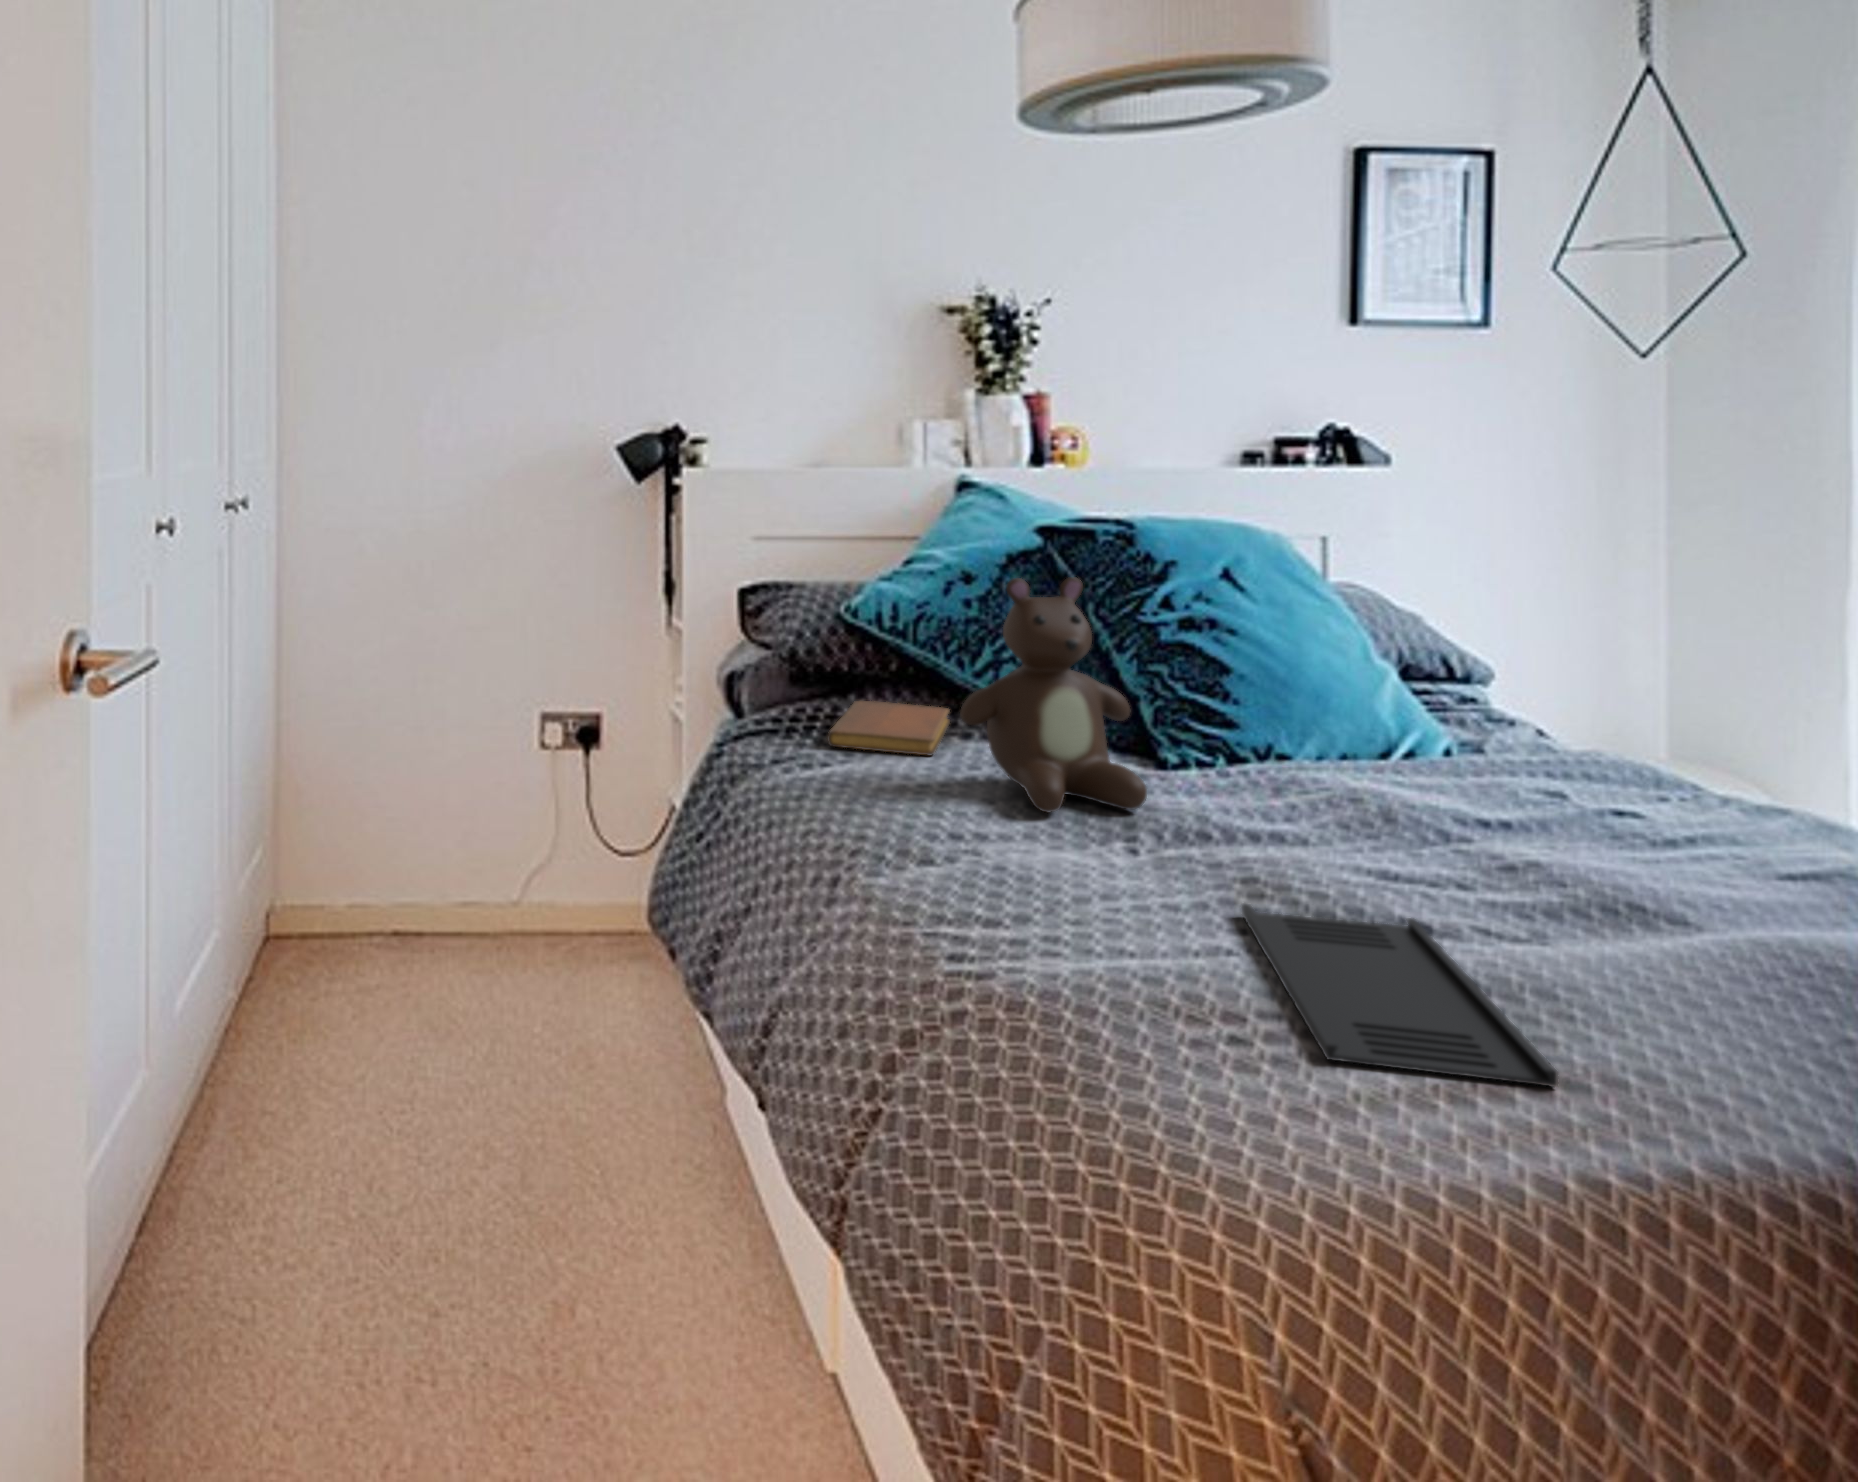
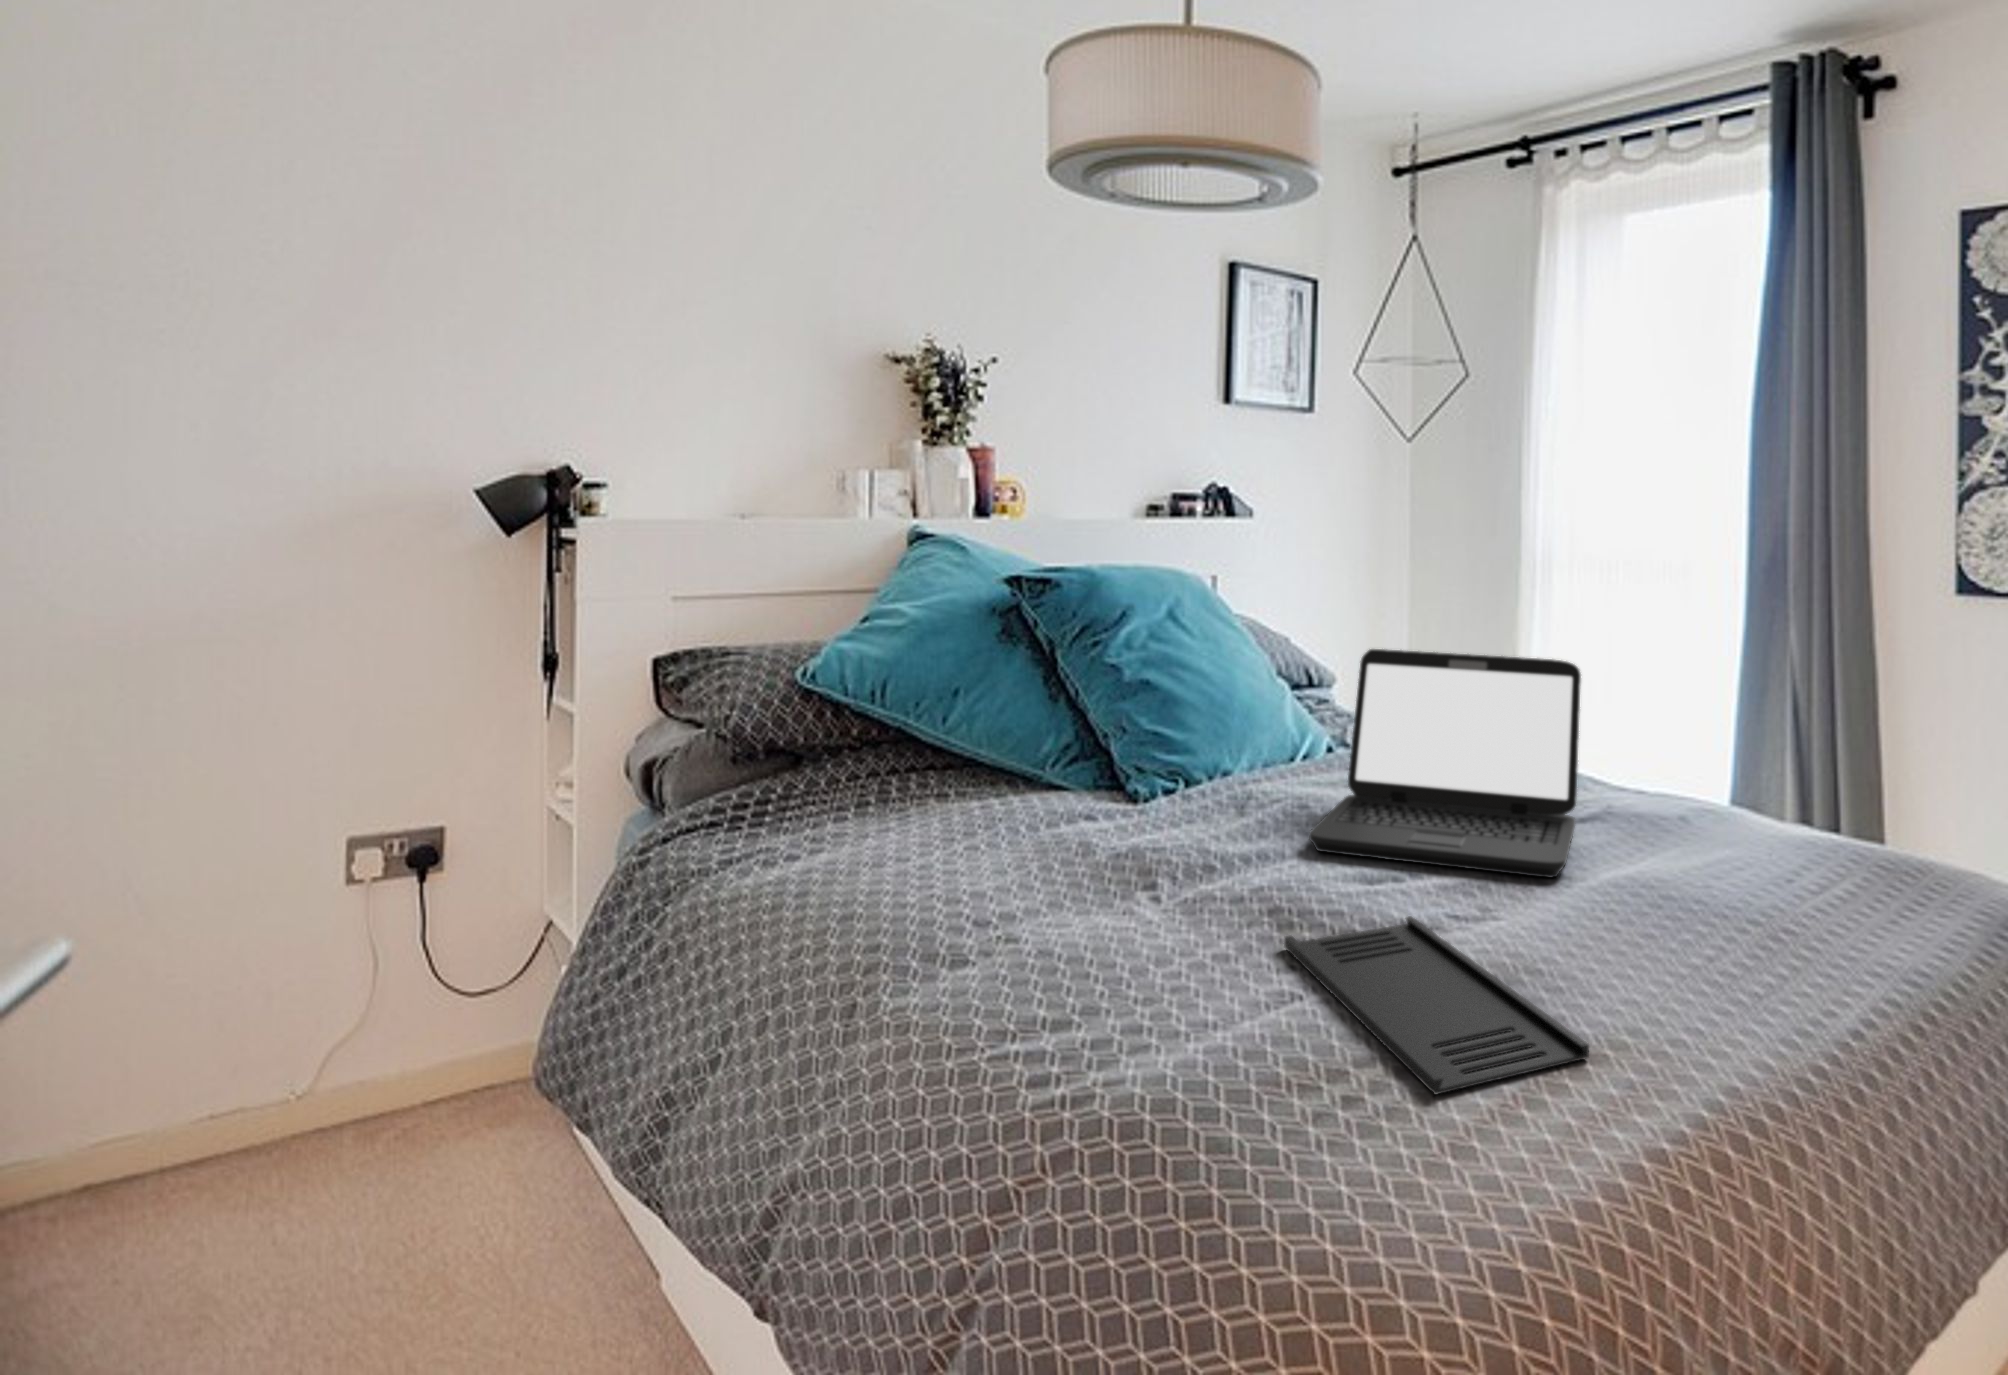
teddy bear: present [960,577,1147,813] -> none [971,627,1154,872]
laptop: none [1333,625,1787,928] -> present [1309,649,1581,877]
notebook: present [827,701,950,755] -> none [800,769,926,835]

